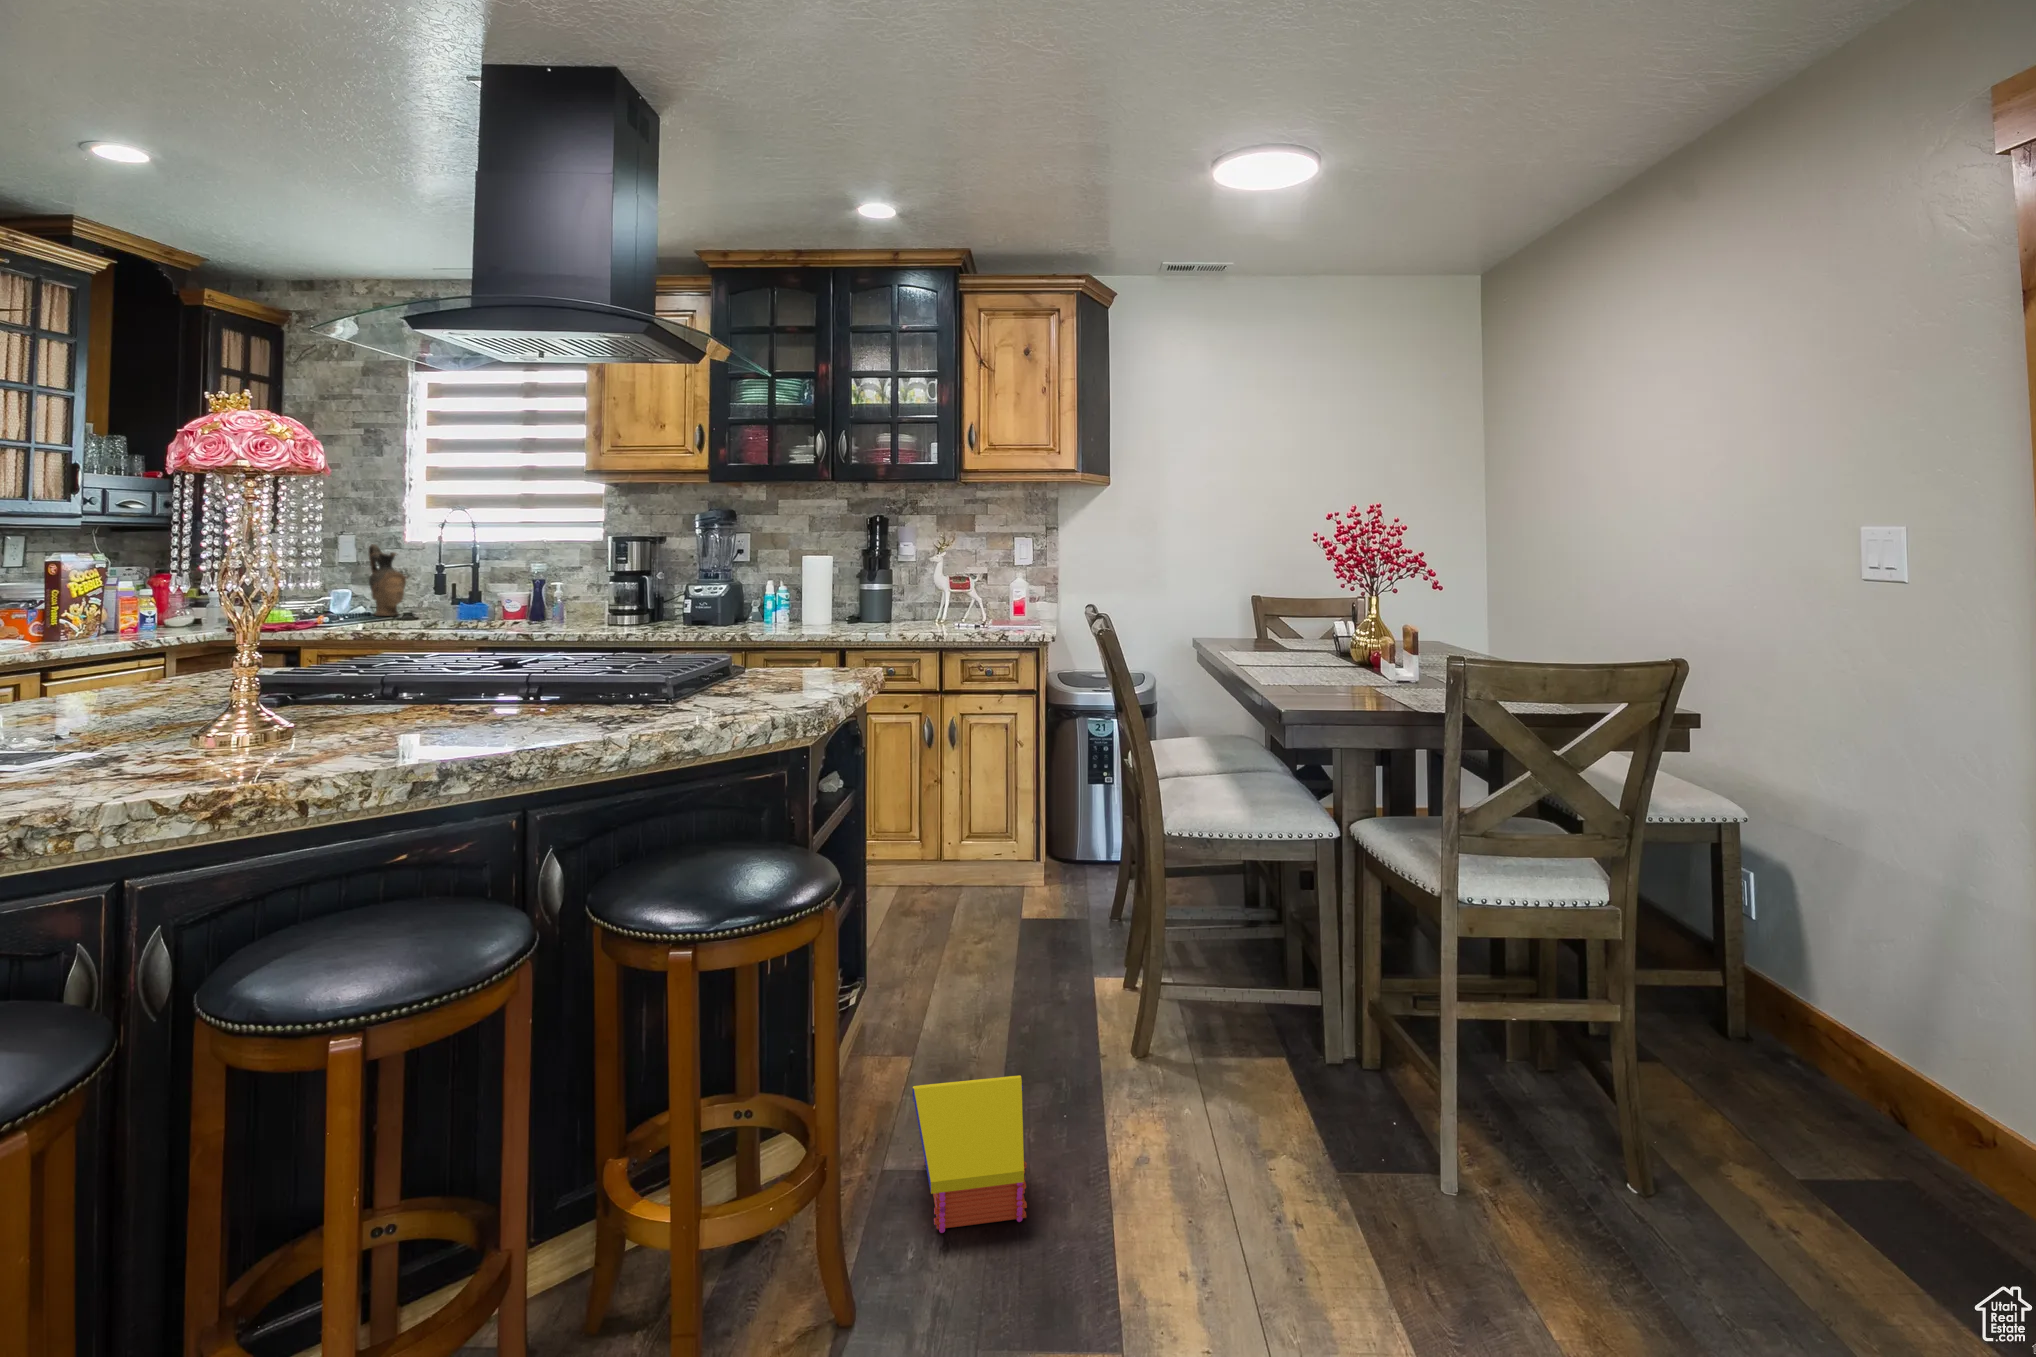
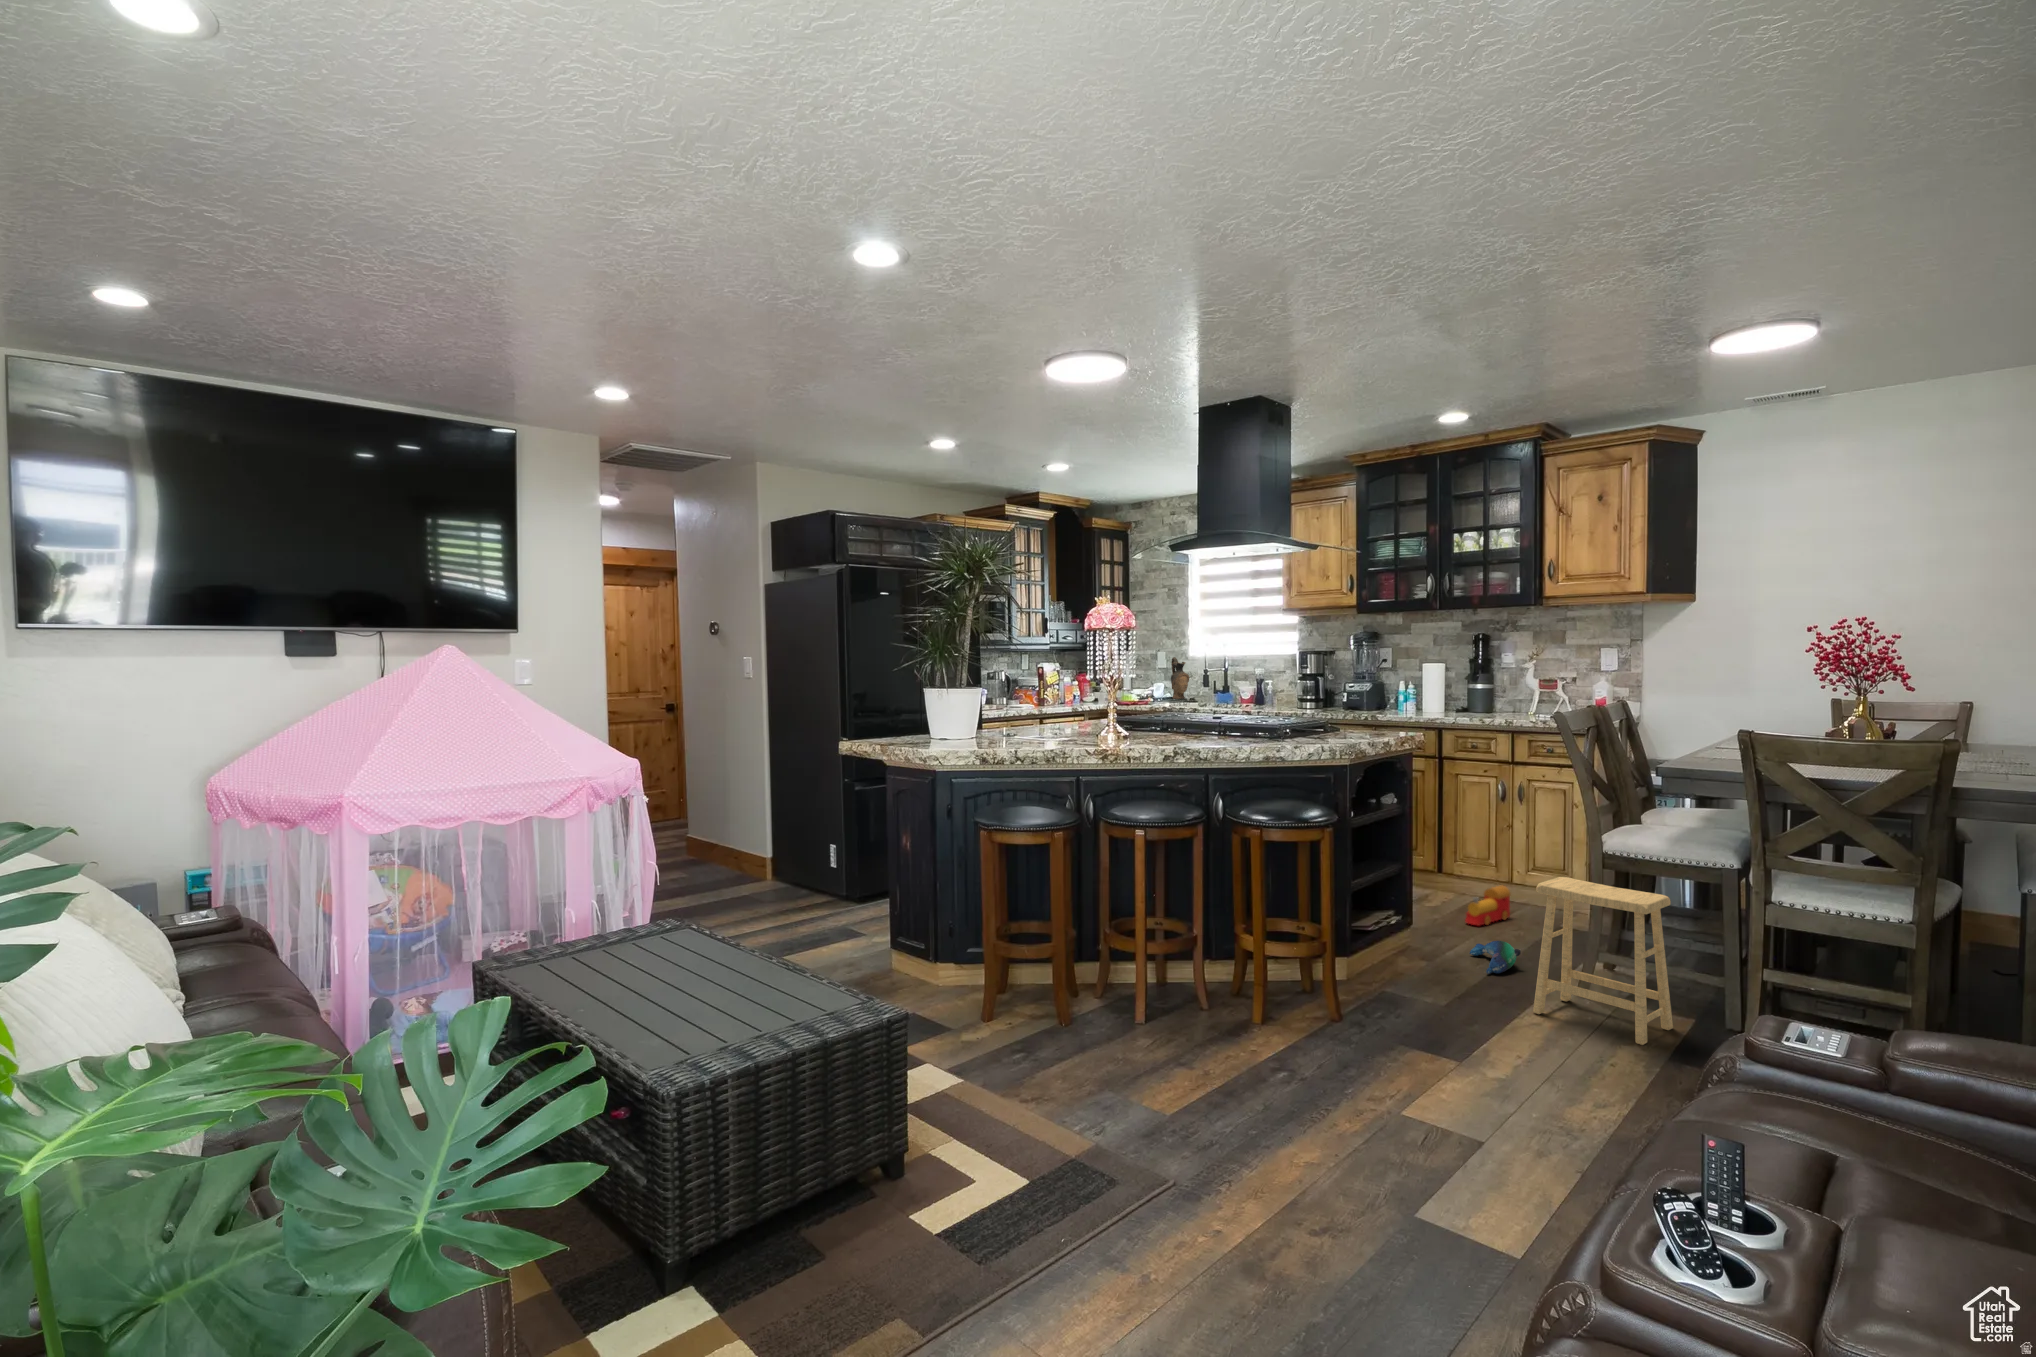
toy train: none [920,873,968,944] -> present [1465,886,1511,925]
footstool: none [1138,891,1321,1155] -> present [1533,877,1673,1045]
plush toy: none [968,985,1050,1054] -> present [1470,941,1521,974]
toy house: present [913,1075,1027,1233] -> none [1384,940,1446,1017]

